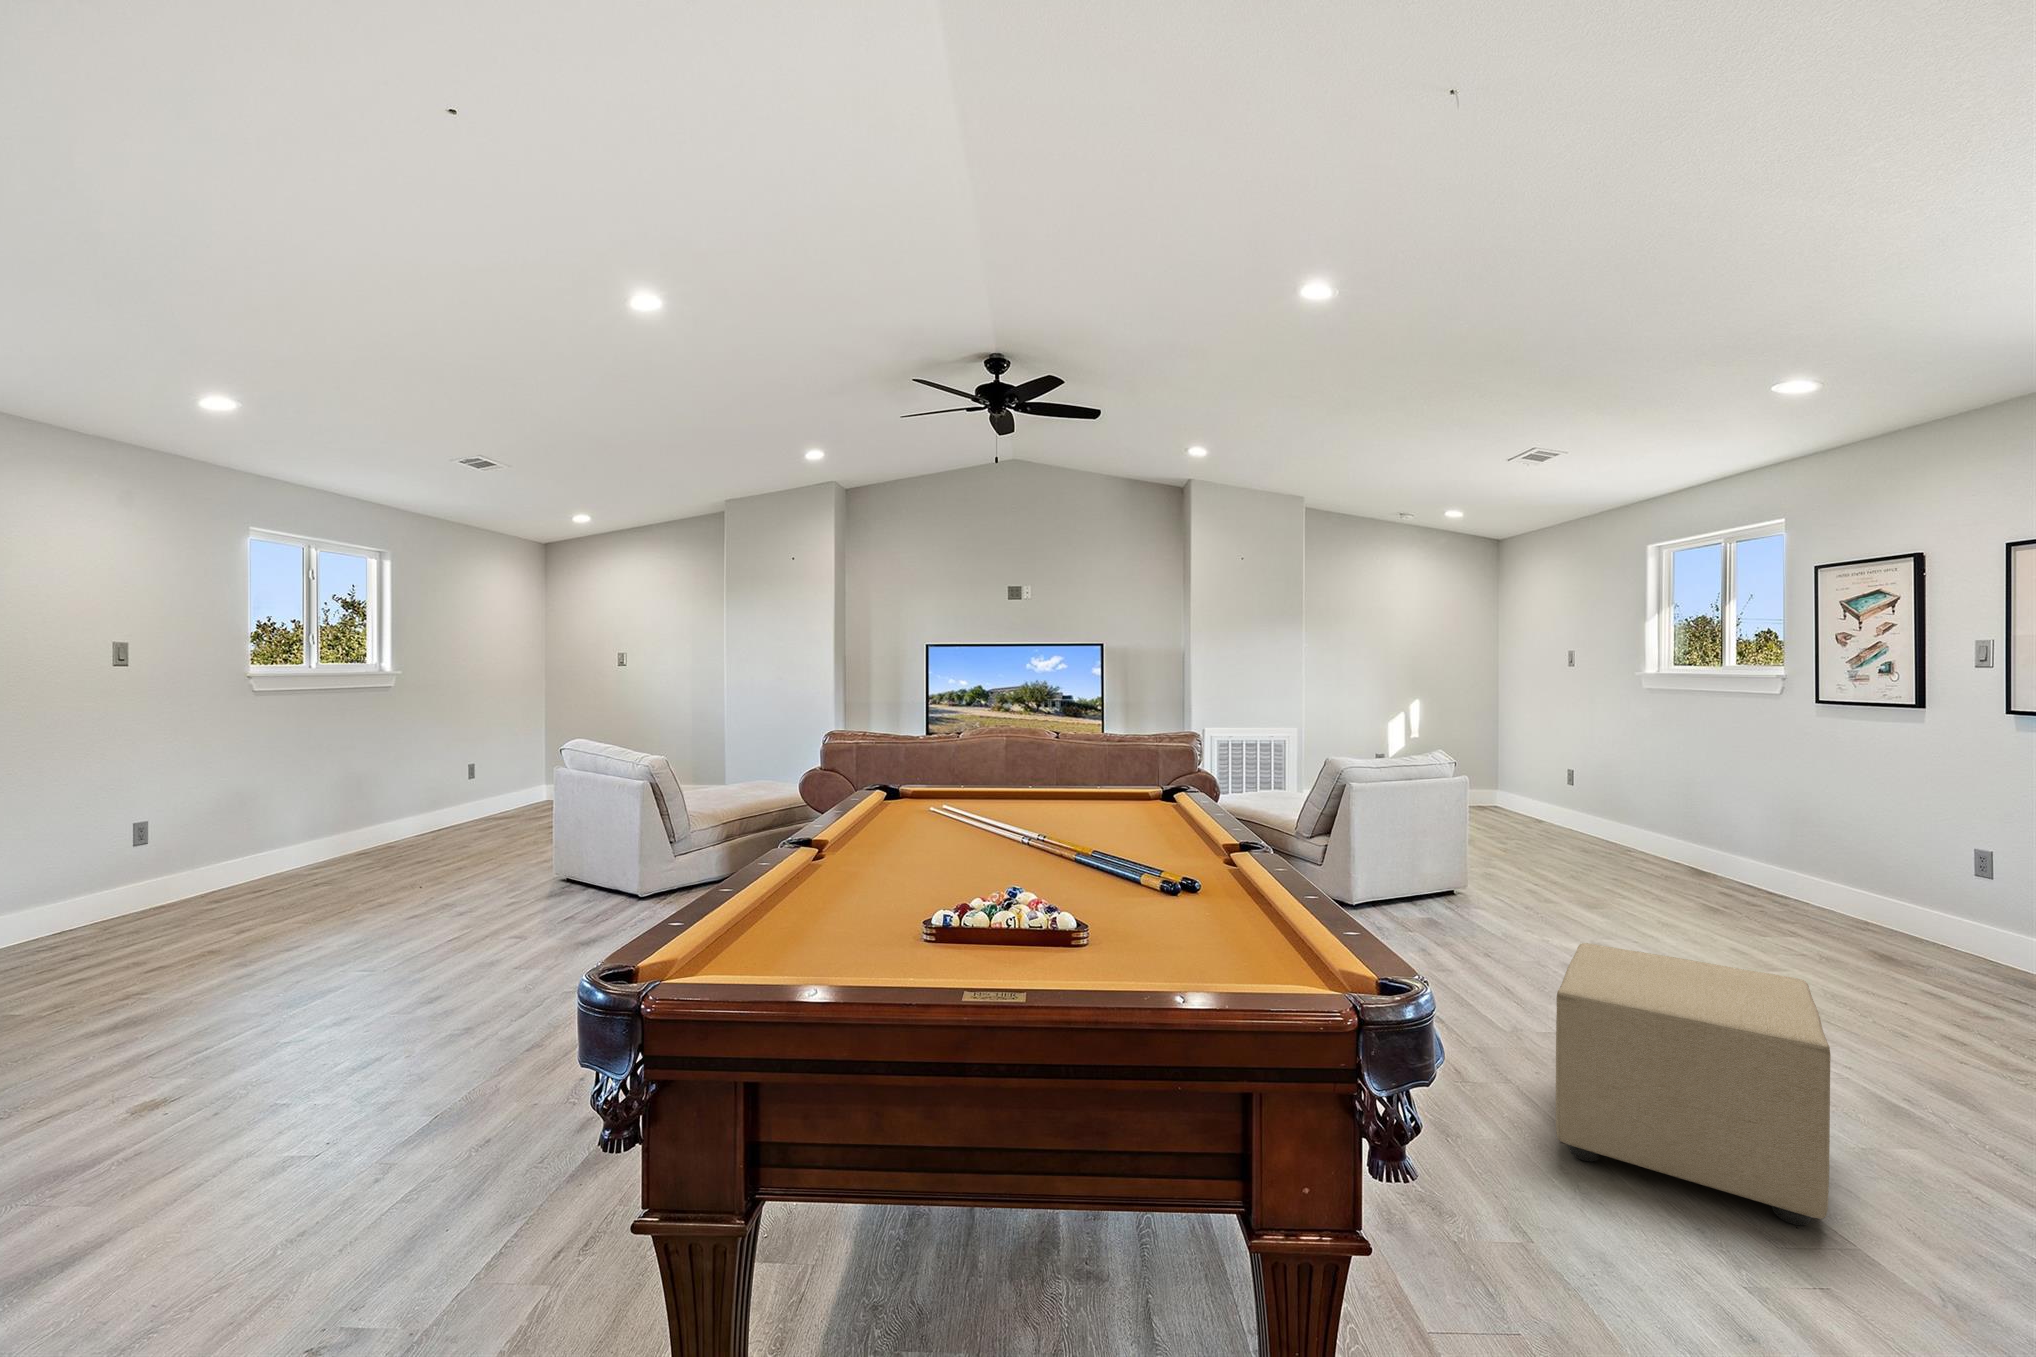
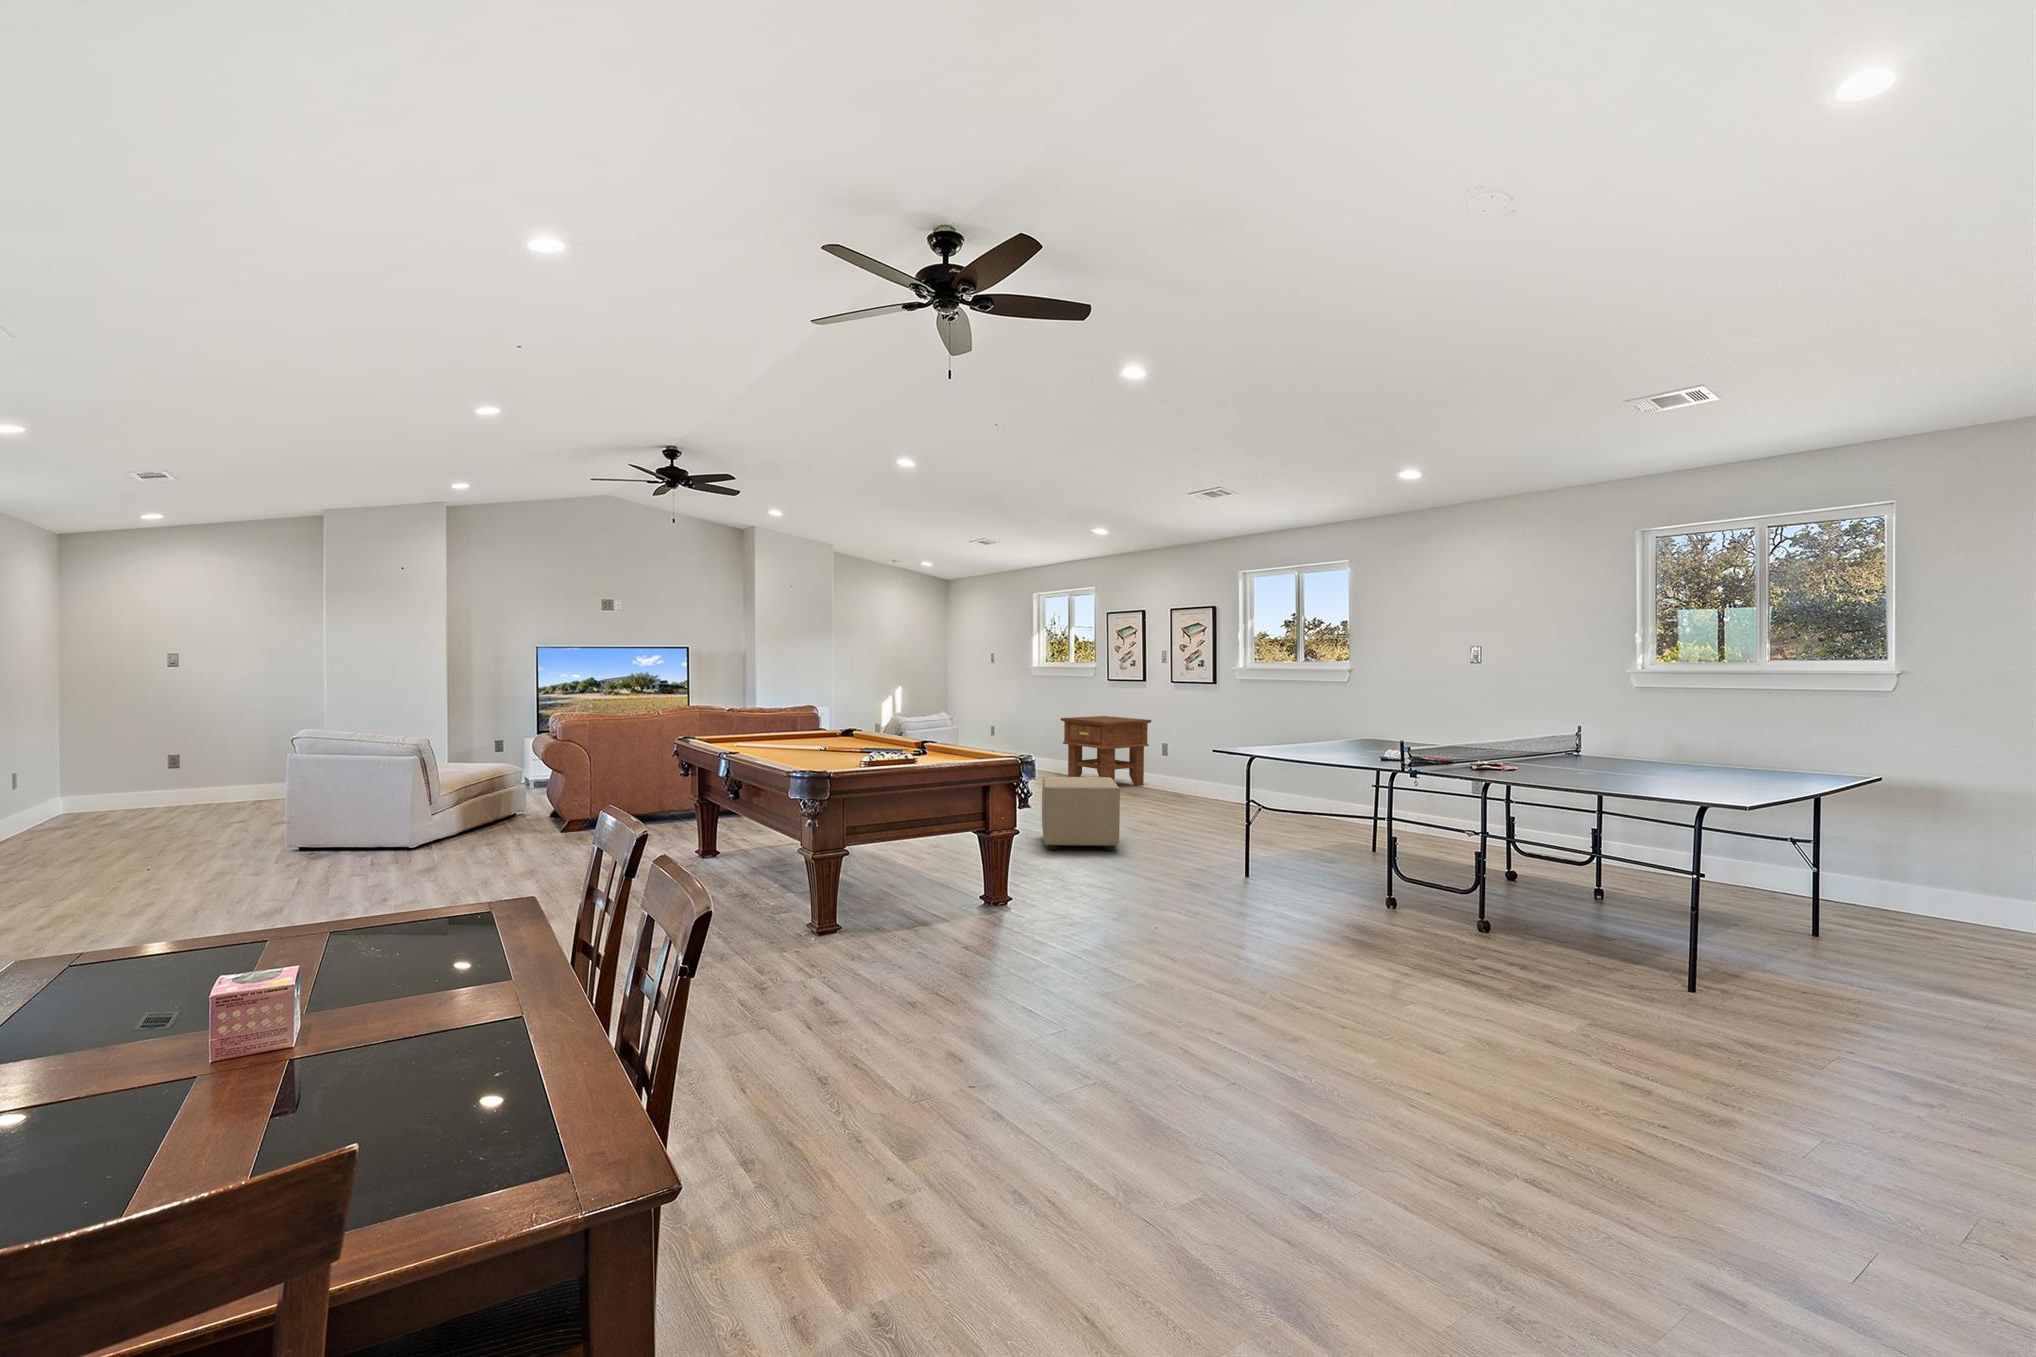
side table: none [1690,776,1951,942] -> present [1061,716,1151,786]

